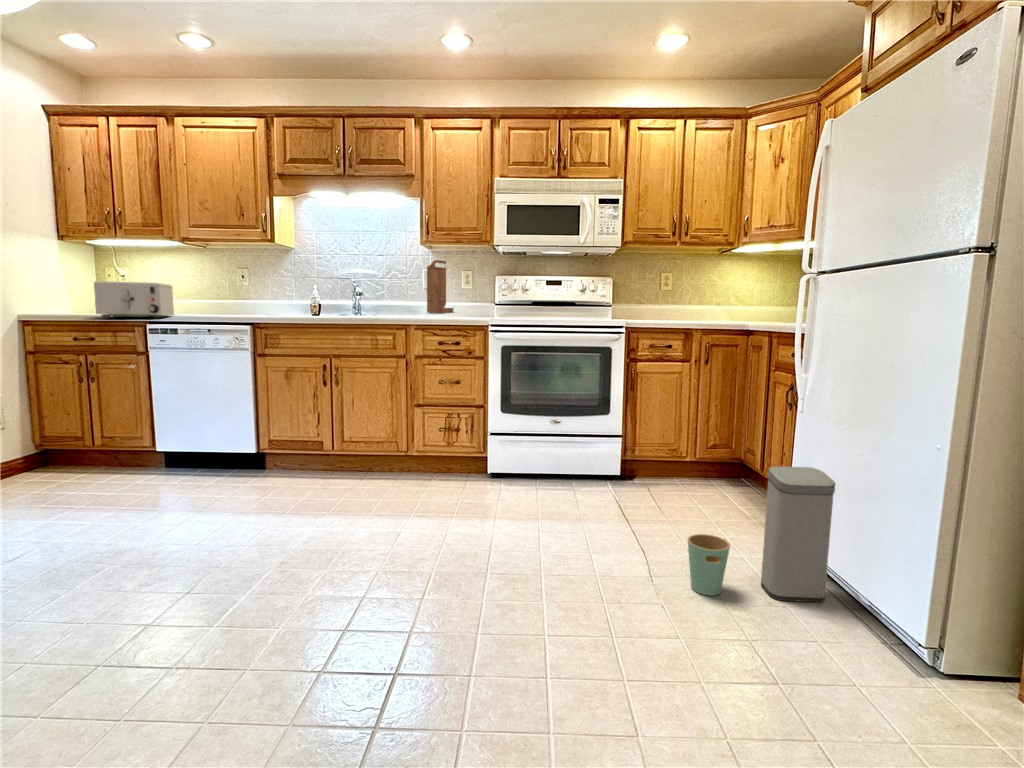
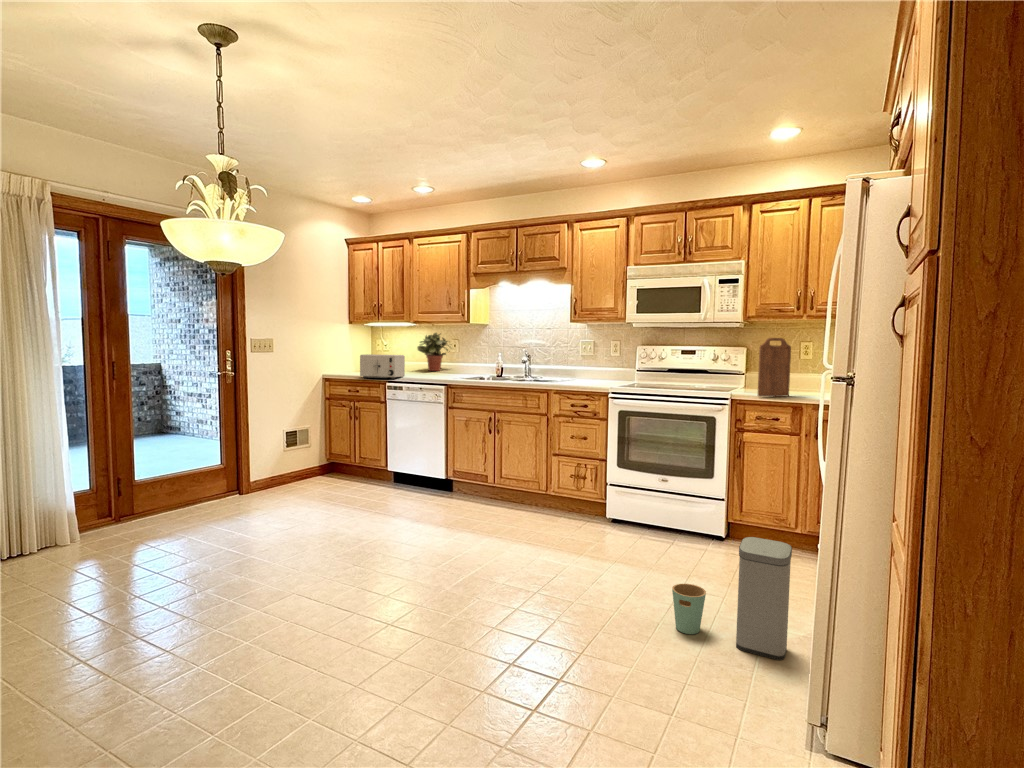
potted plant: none [186,258,242,311] -> present [417,333,448,371]
cutting board: present [427,260,454,313] -> present [758,338,791,397]

